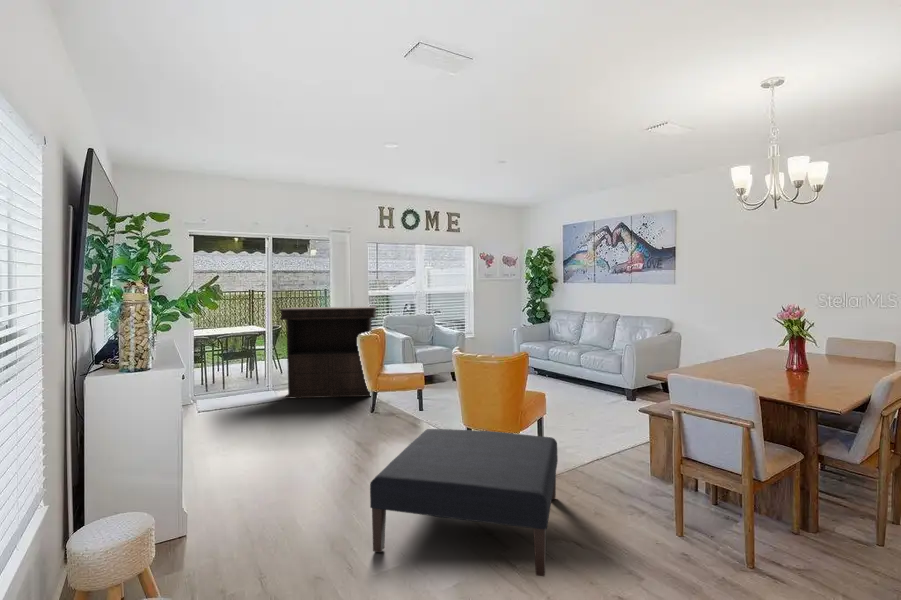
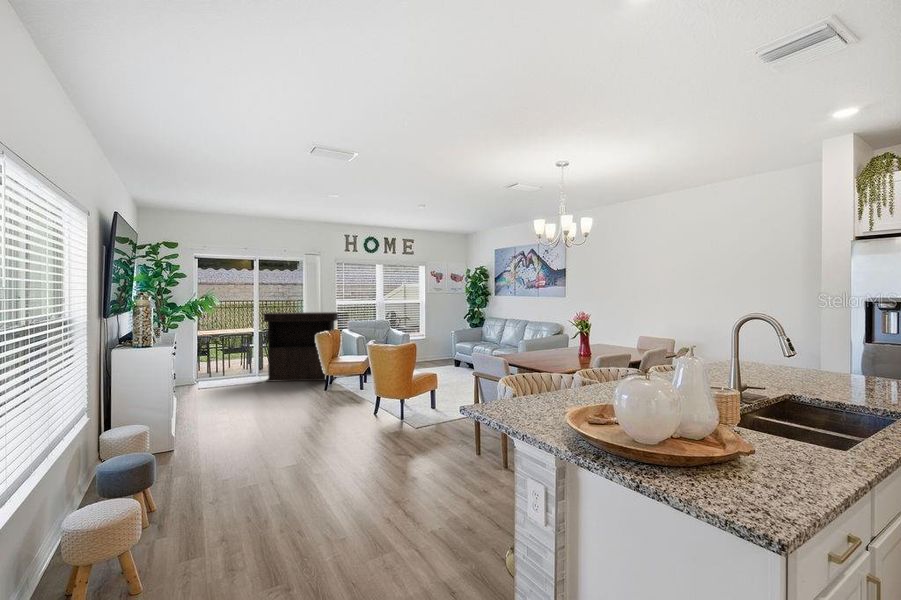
ottoman: present [370,429,558,576] -> none [287,392,424,472]

